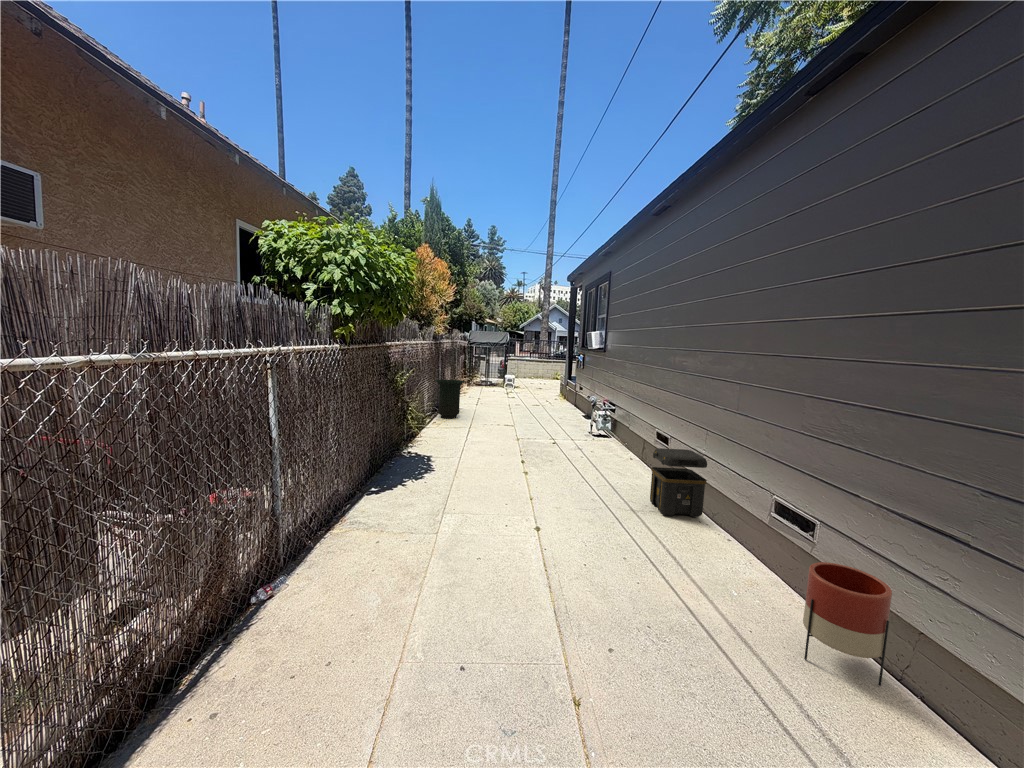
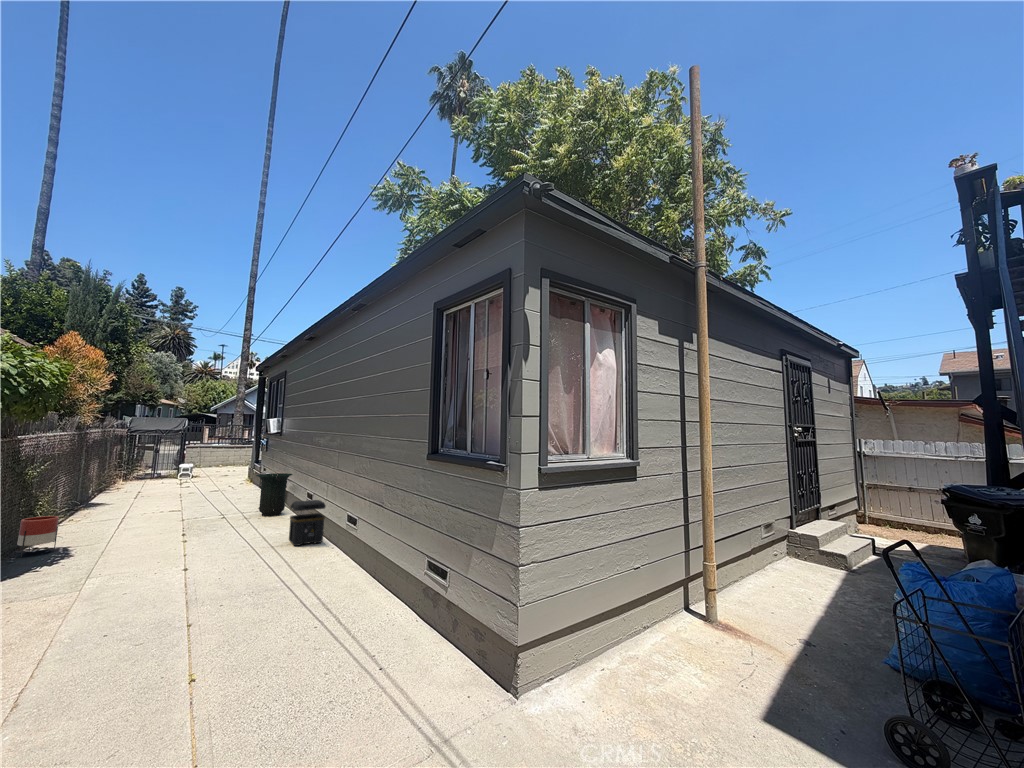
trash can: present [435,380,465,419] -> present [256,473,293,517]
planter: present [803,562,892,686] -> present [17,516,59,557]

